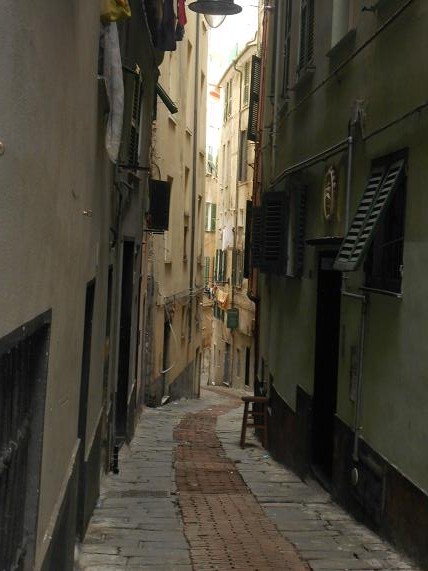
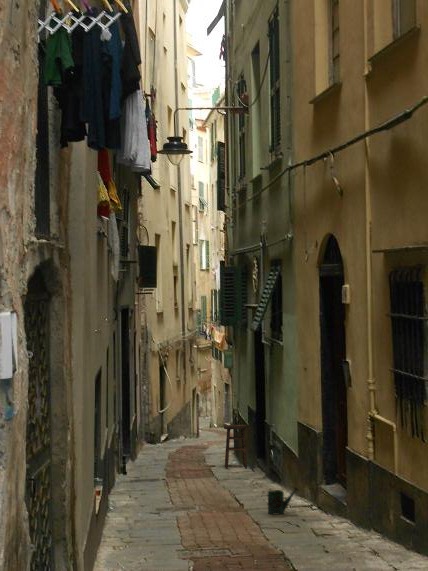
watering can: none [320,510,376,551] -> present [267,487,298,514]

